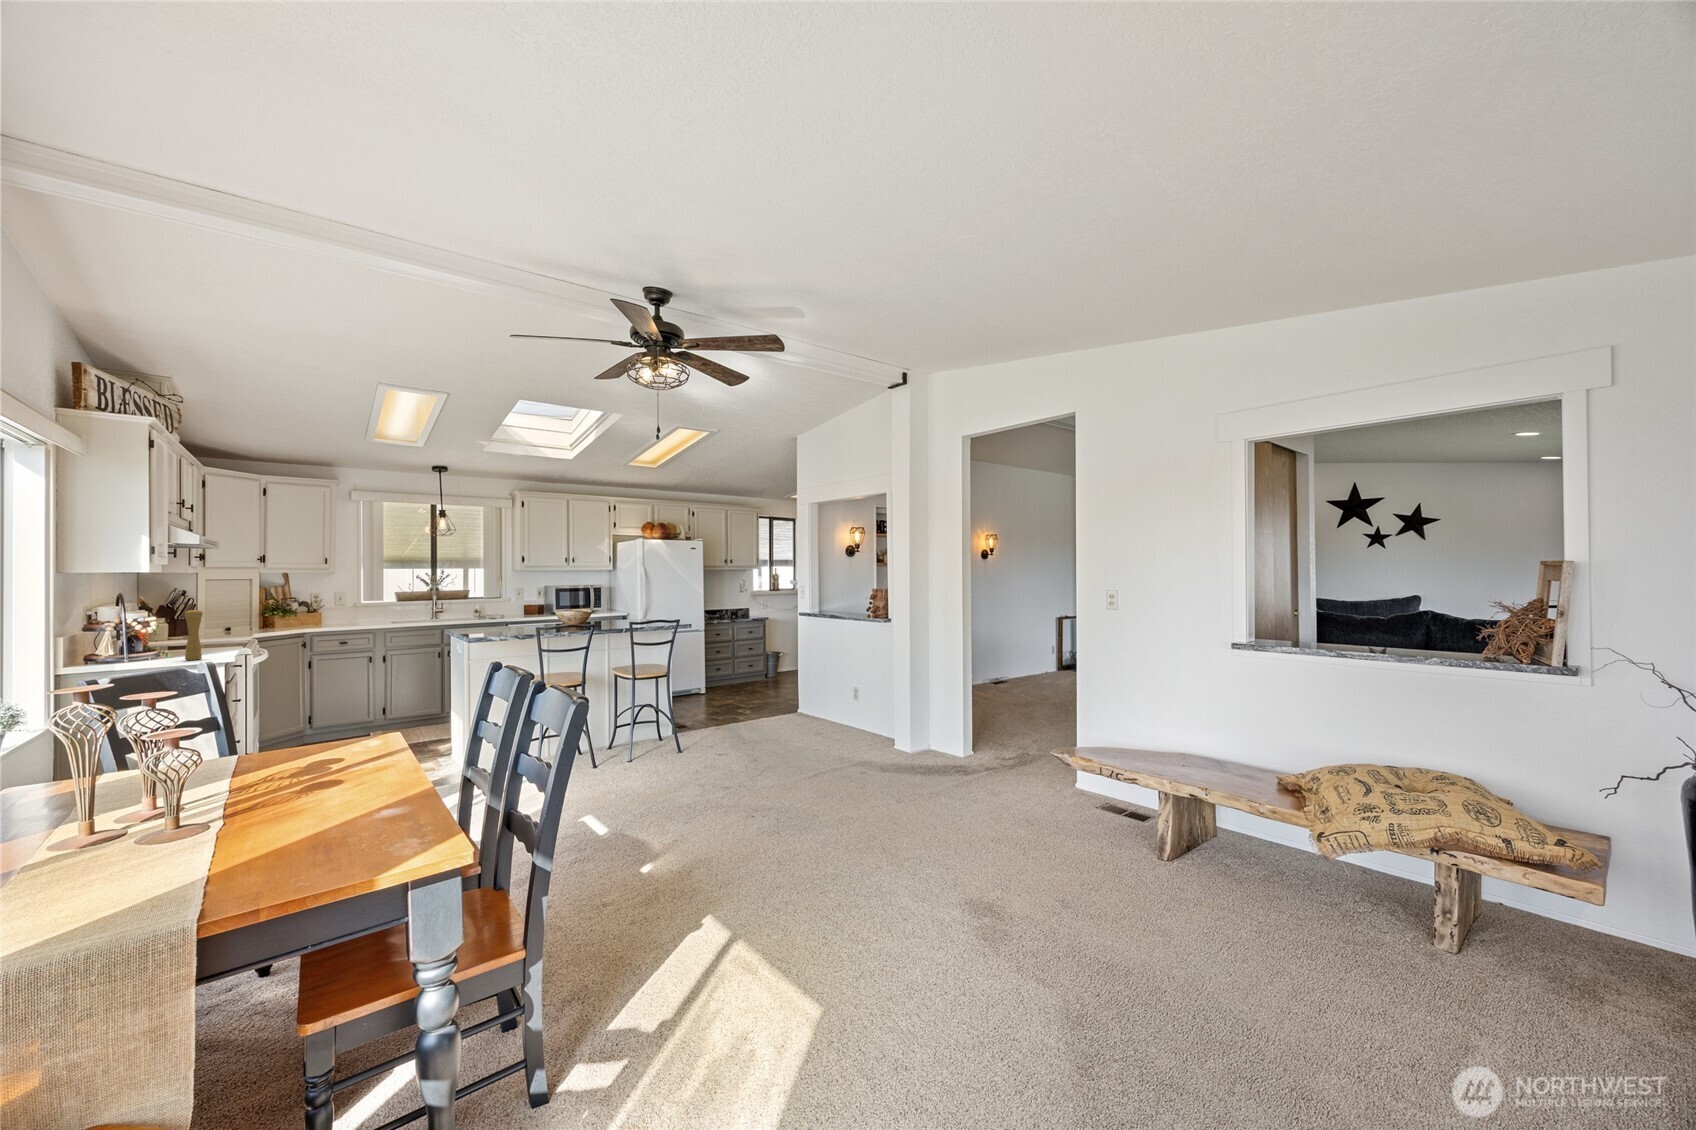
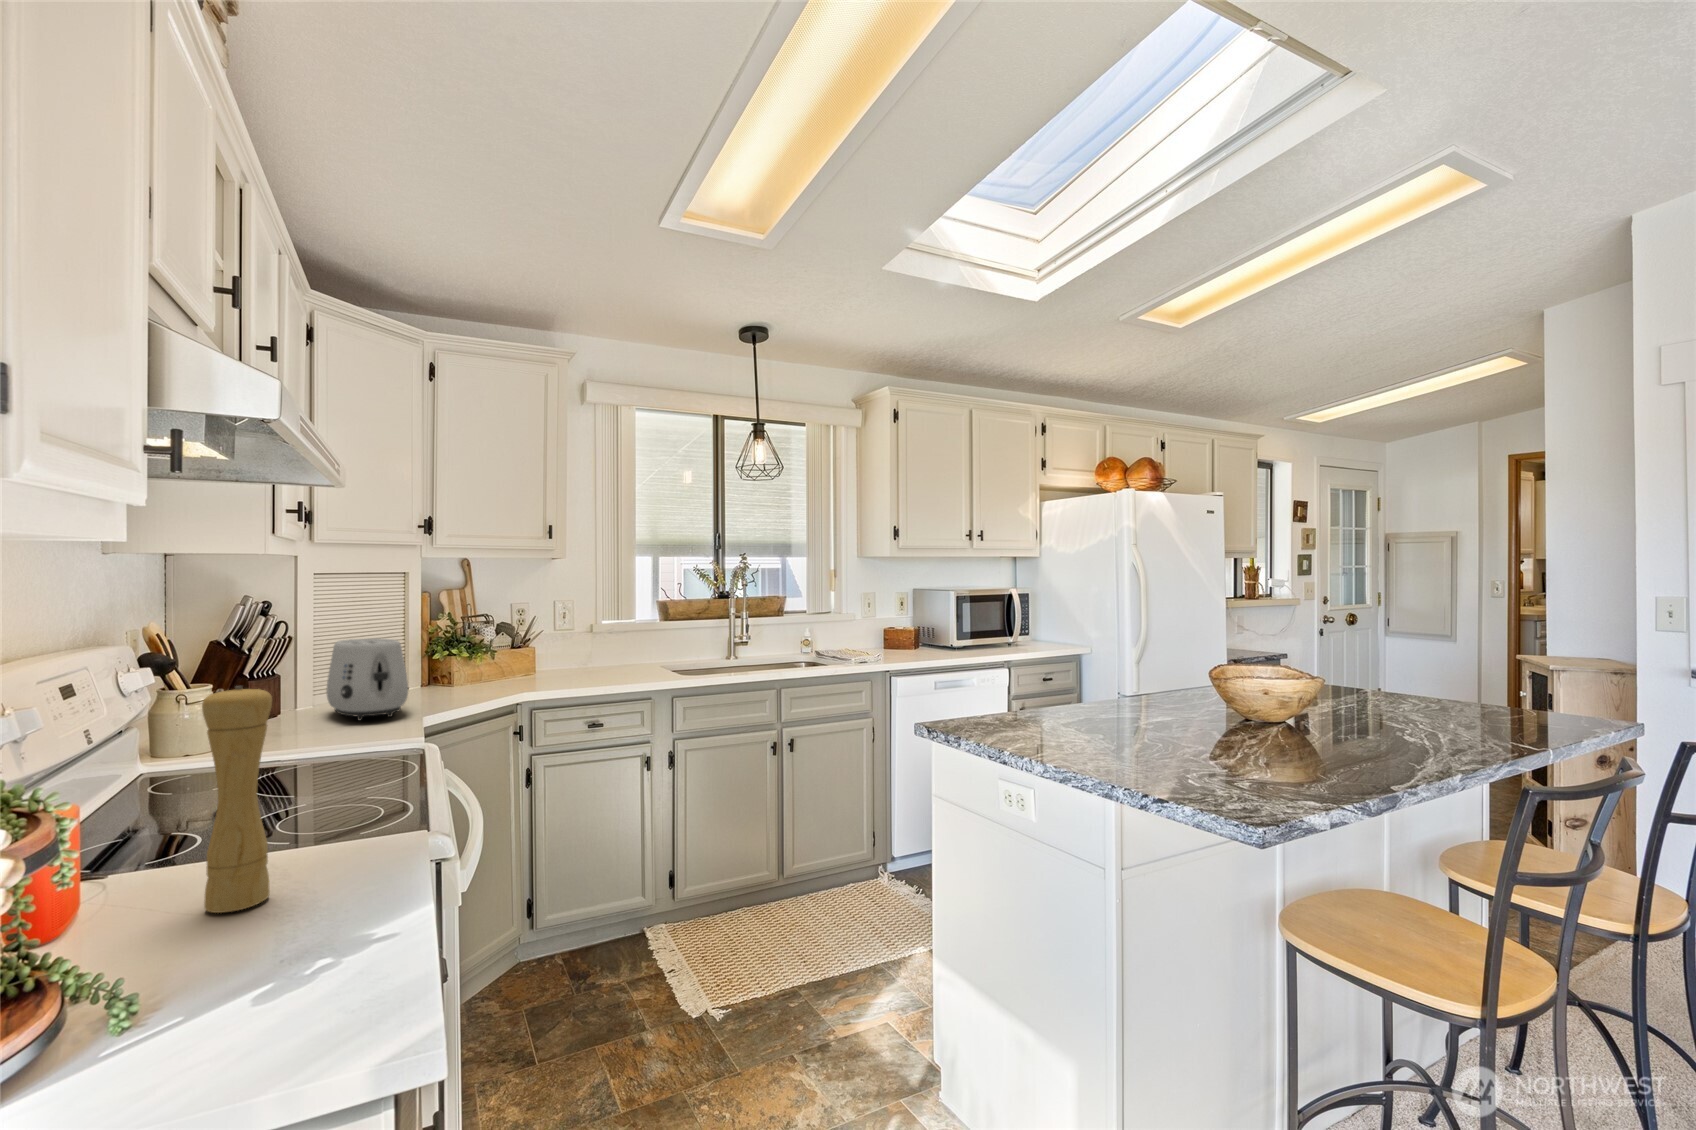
toaster: none [214,606,250,636] -> present [326,638,408,720]

